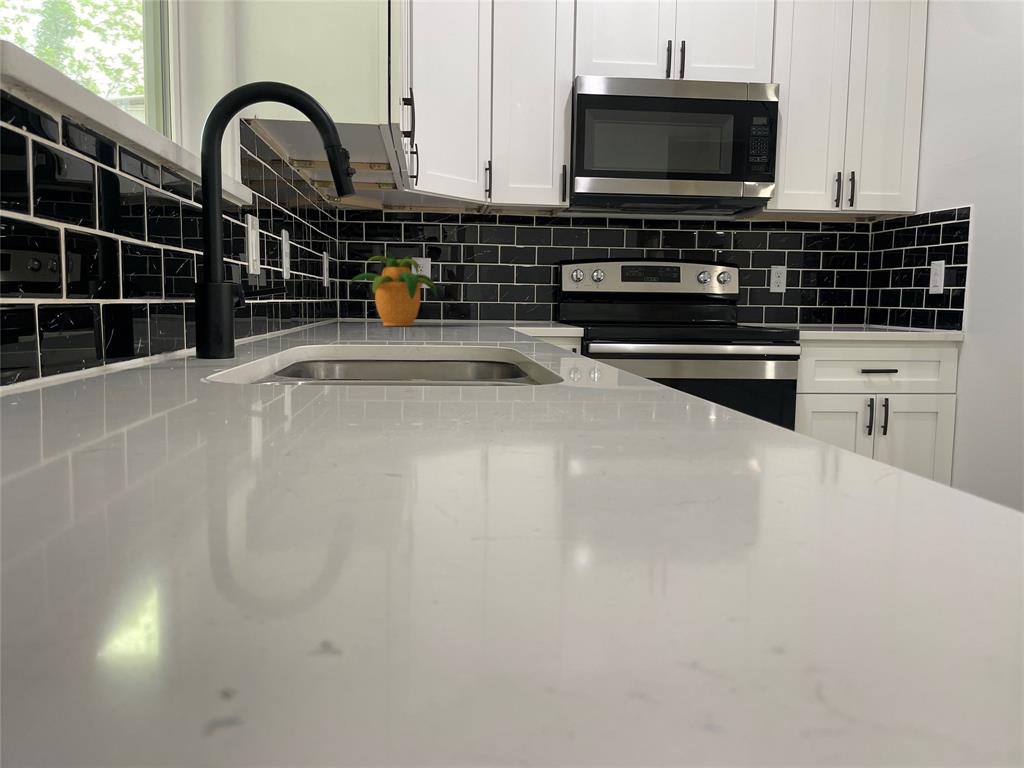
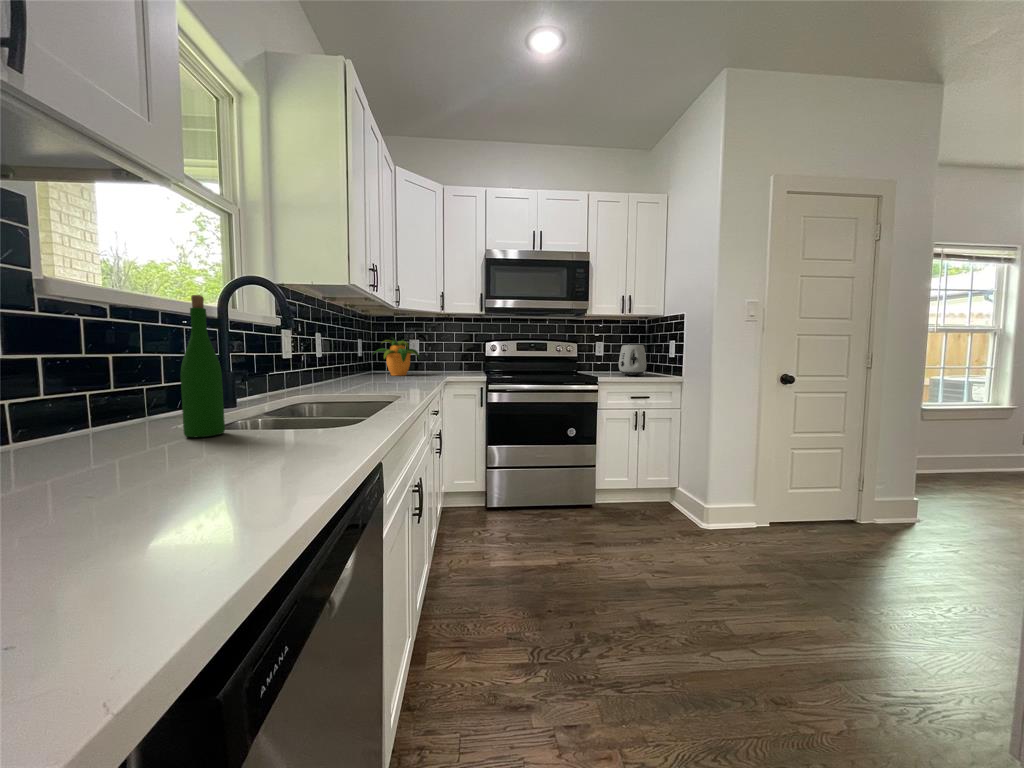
wine bottle: none [78,32,183,411] -> present [181,295,225,437]
toaster: none [829,267,889,329] -> present [619,345,646,376]

